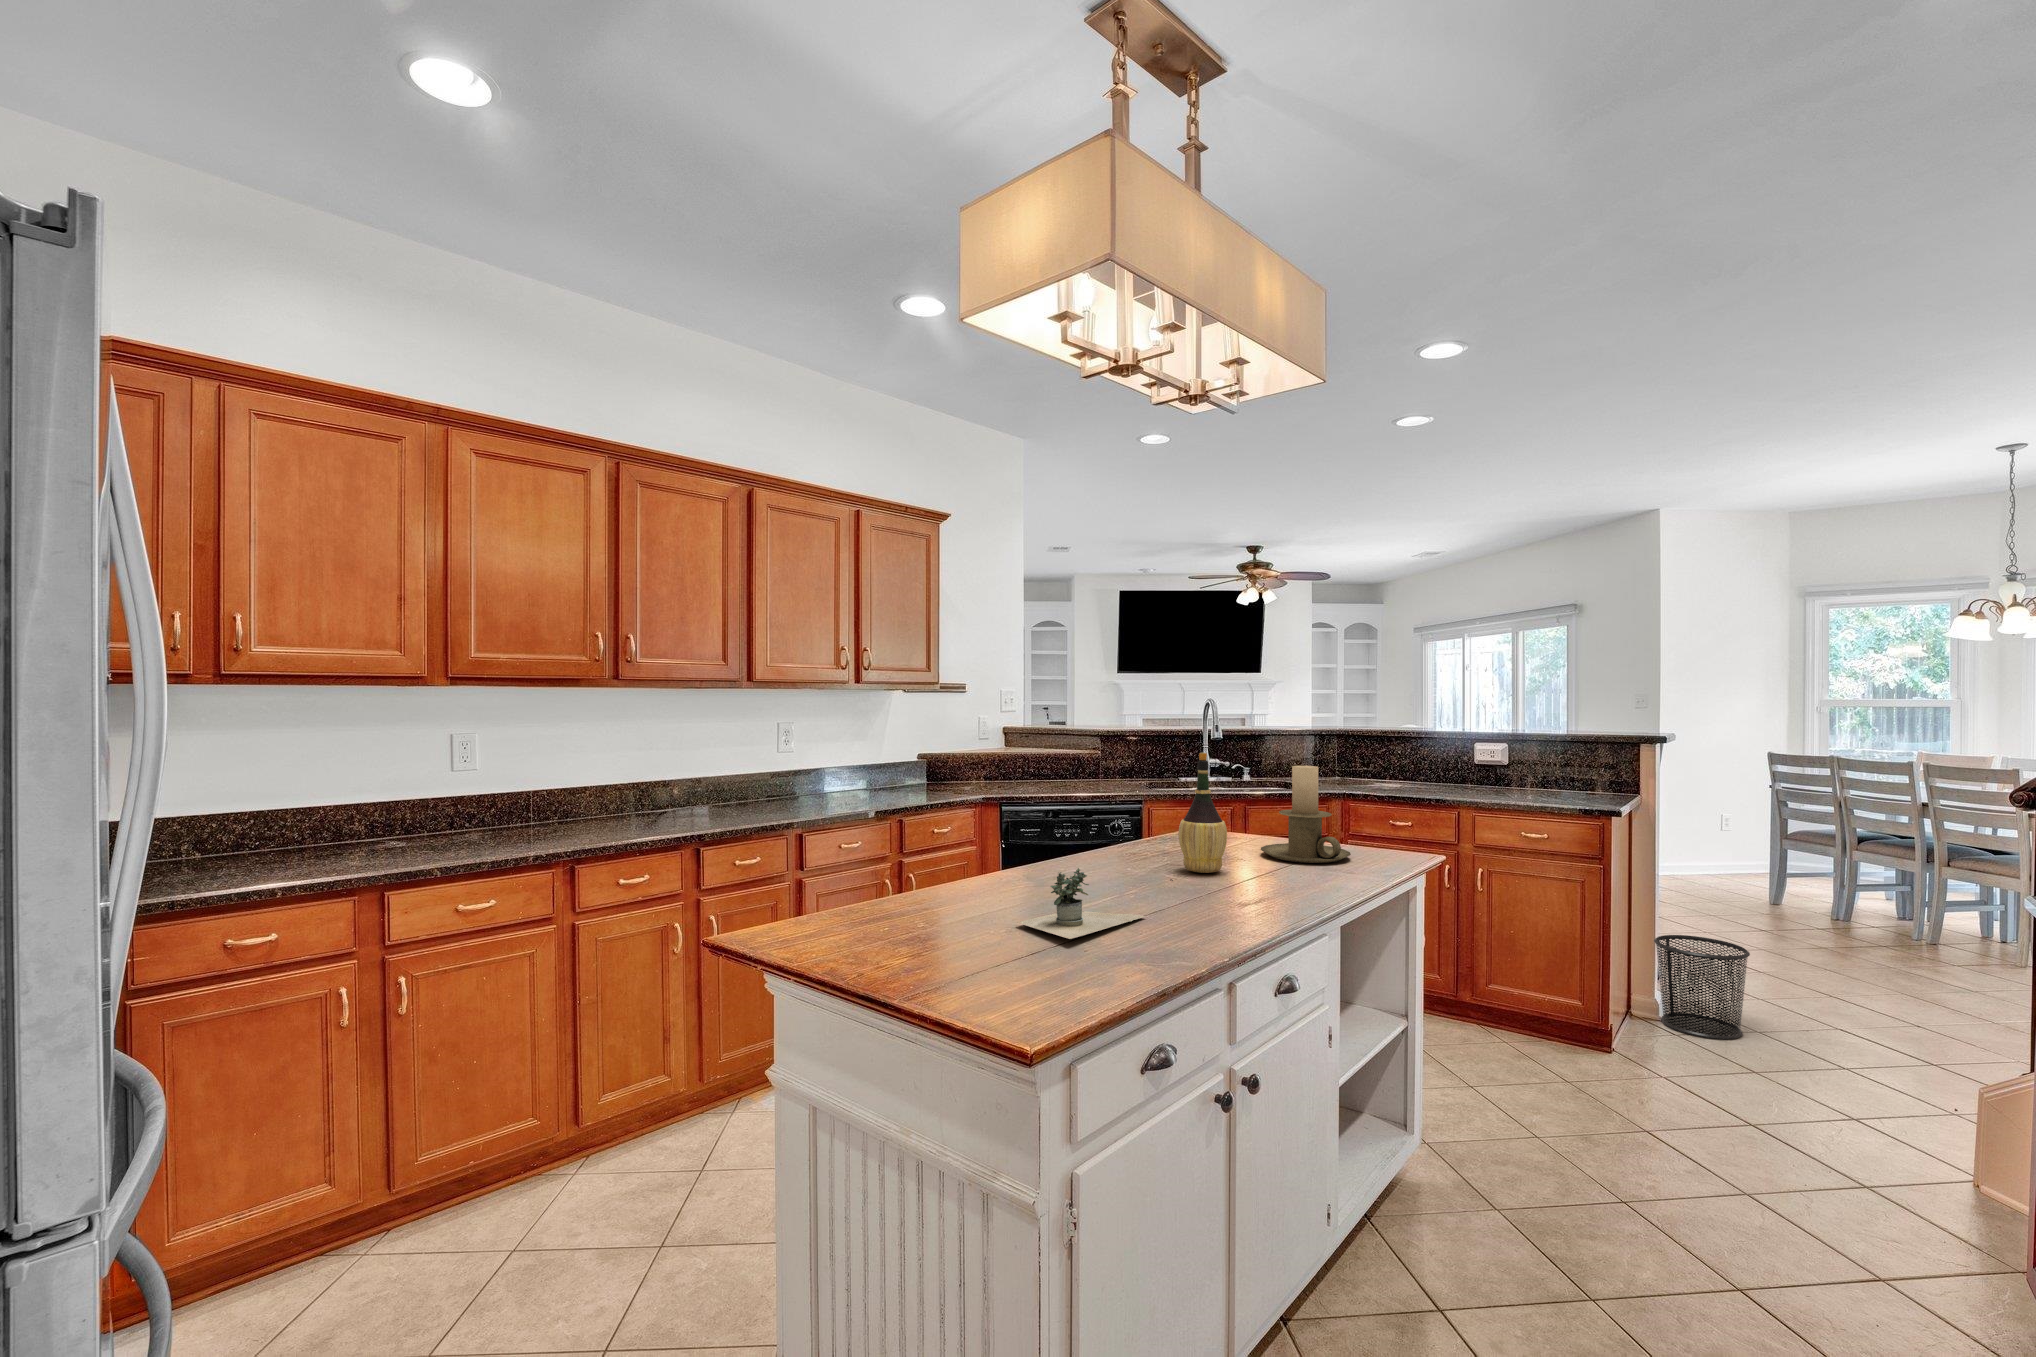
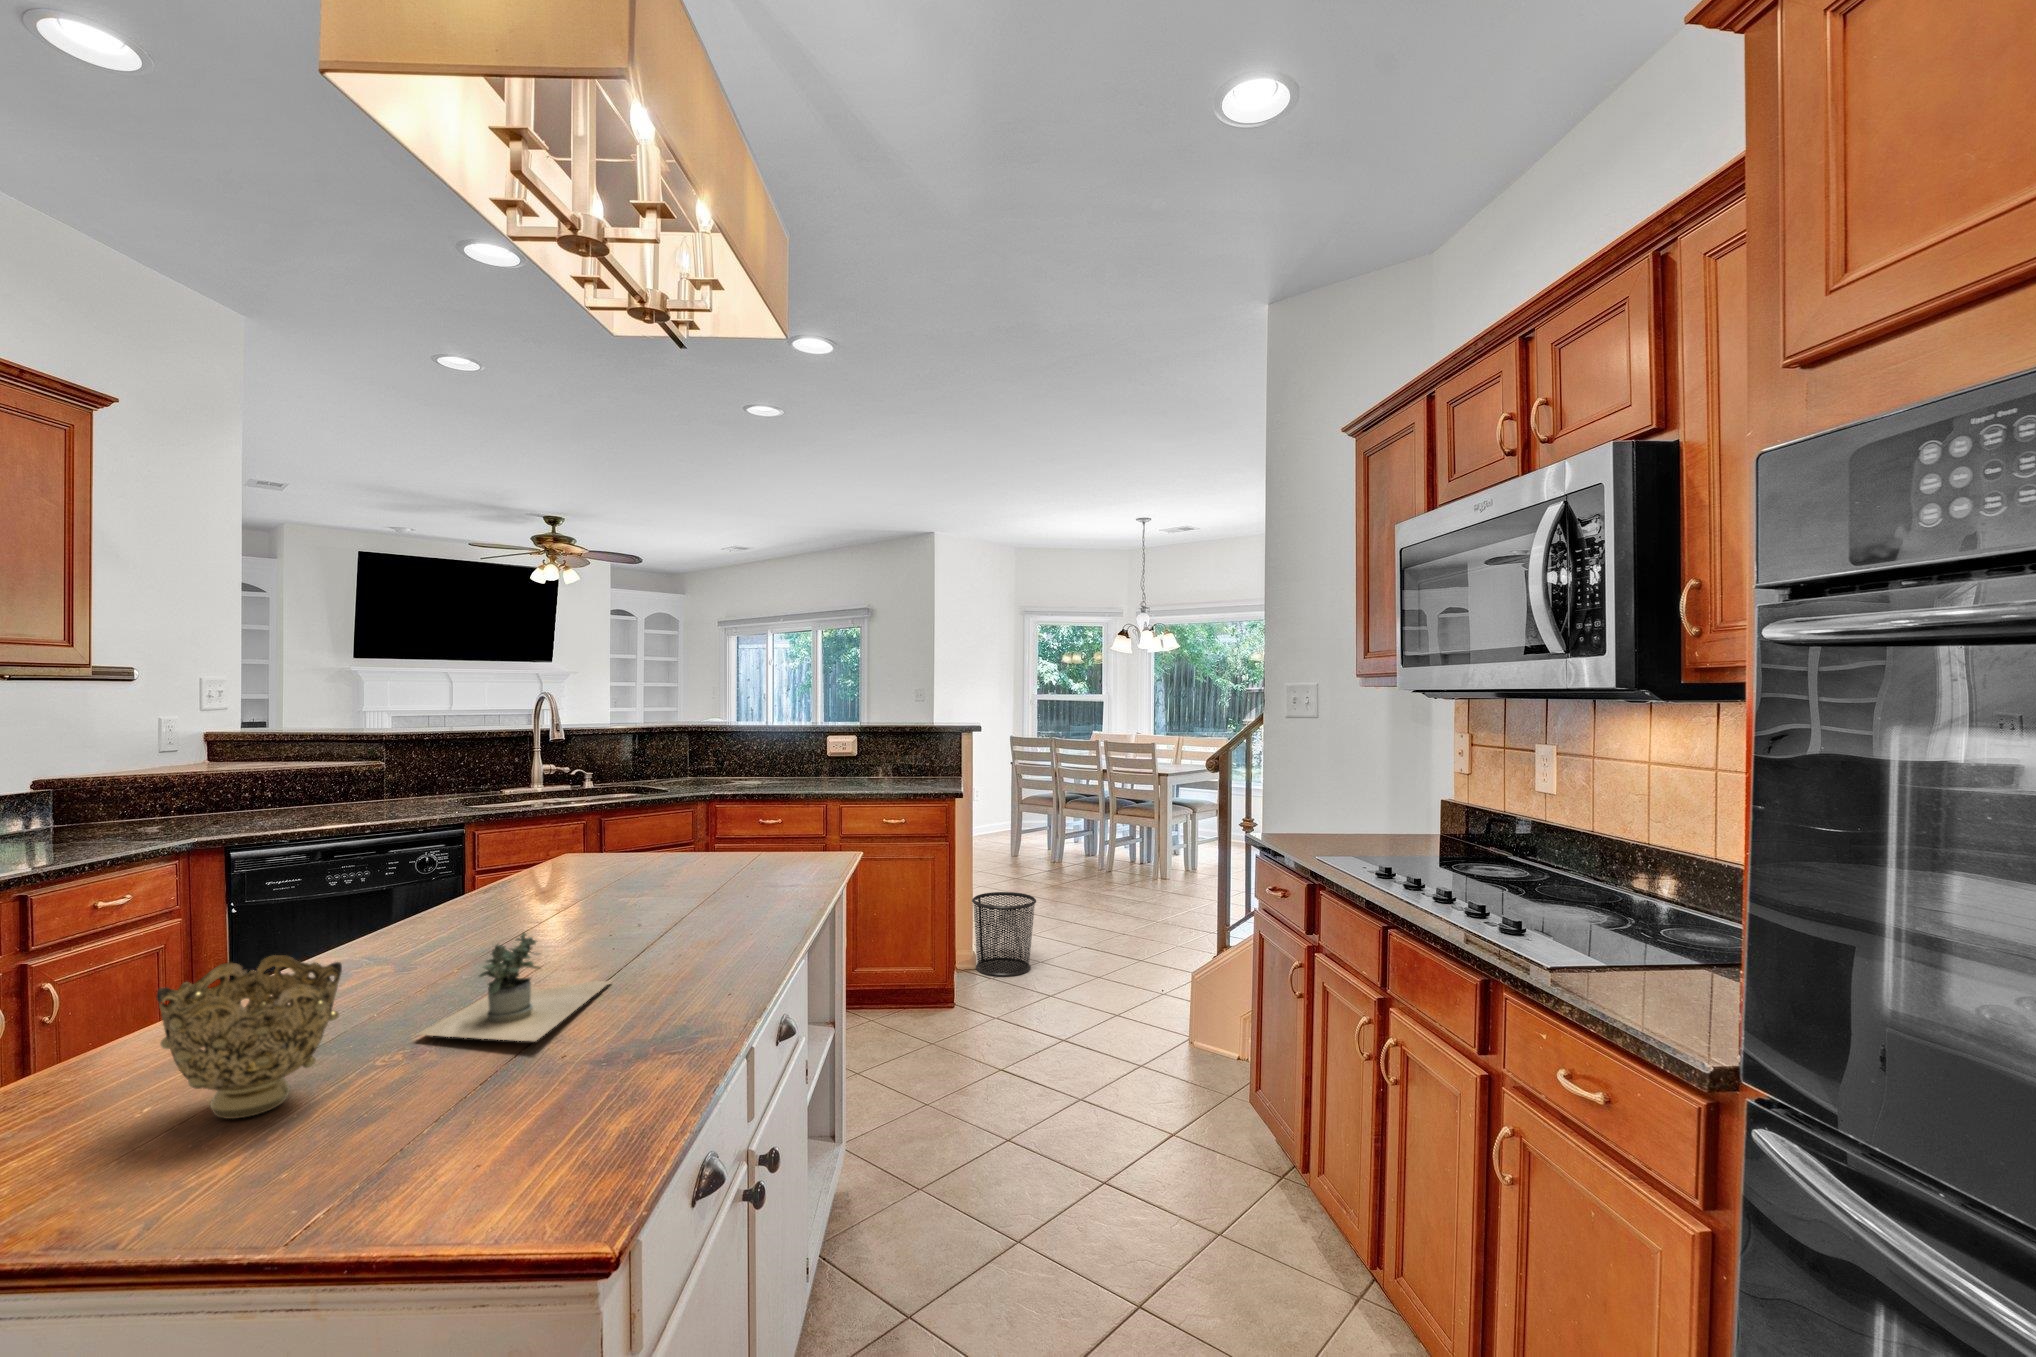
wine bottle: present [1179,753,1227,873] -> none [601,756,667,907]
candle holder: present [1261,765,1351,863] -> none [684,765,787,877]
decorative bowl: none [886,857,968,943] -> present [156,955,342,1119]

